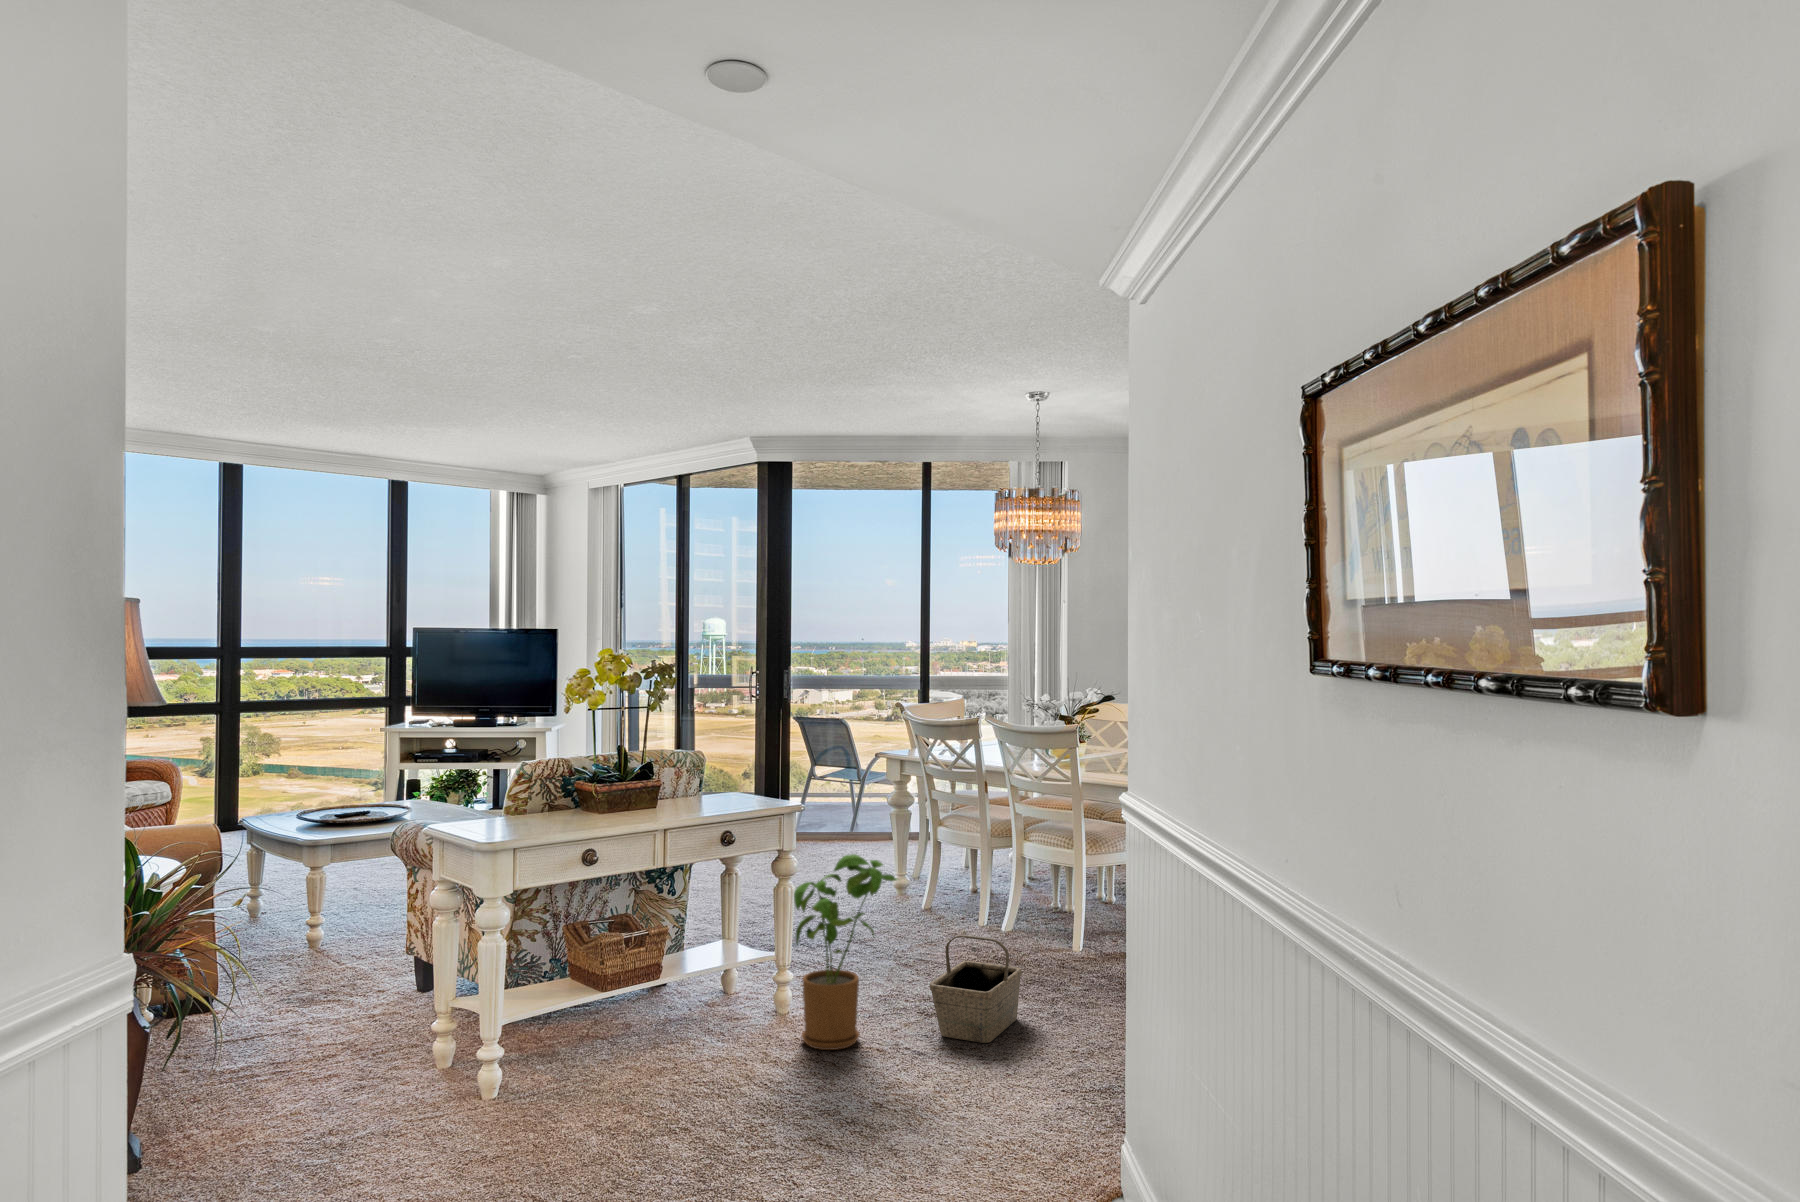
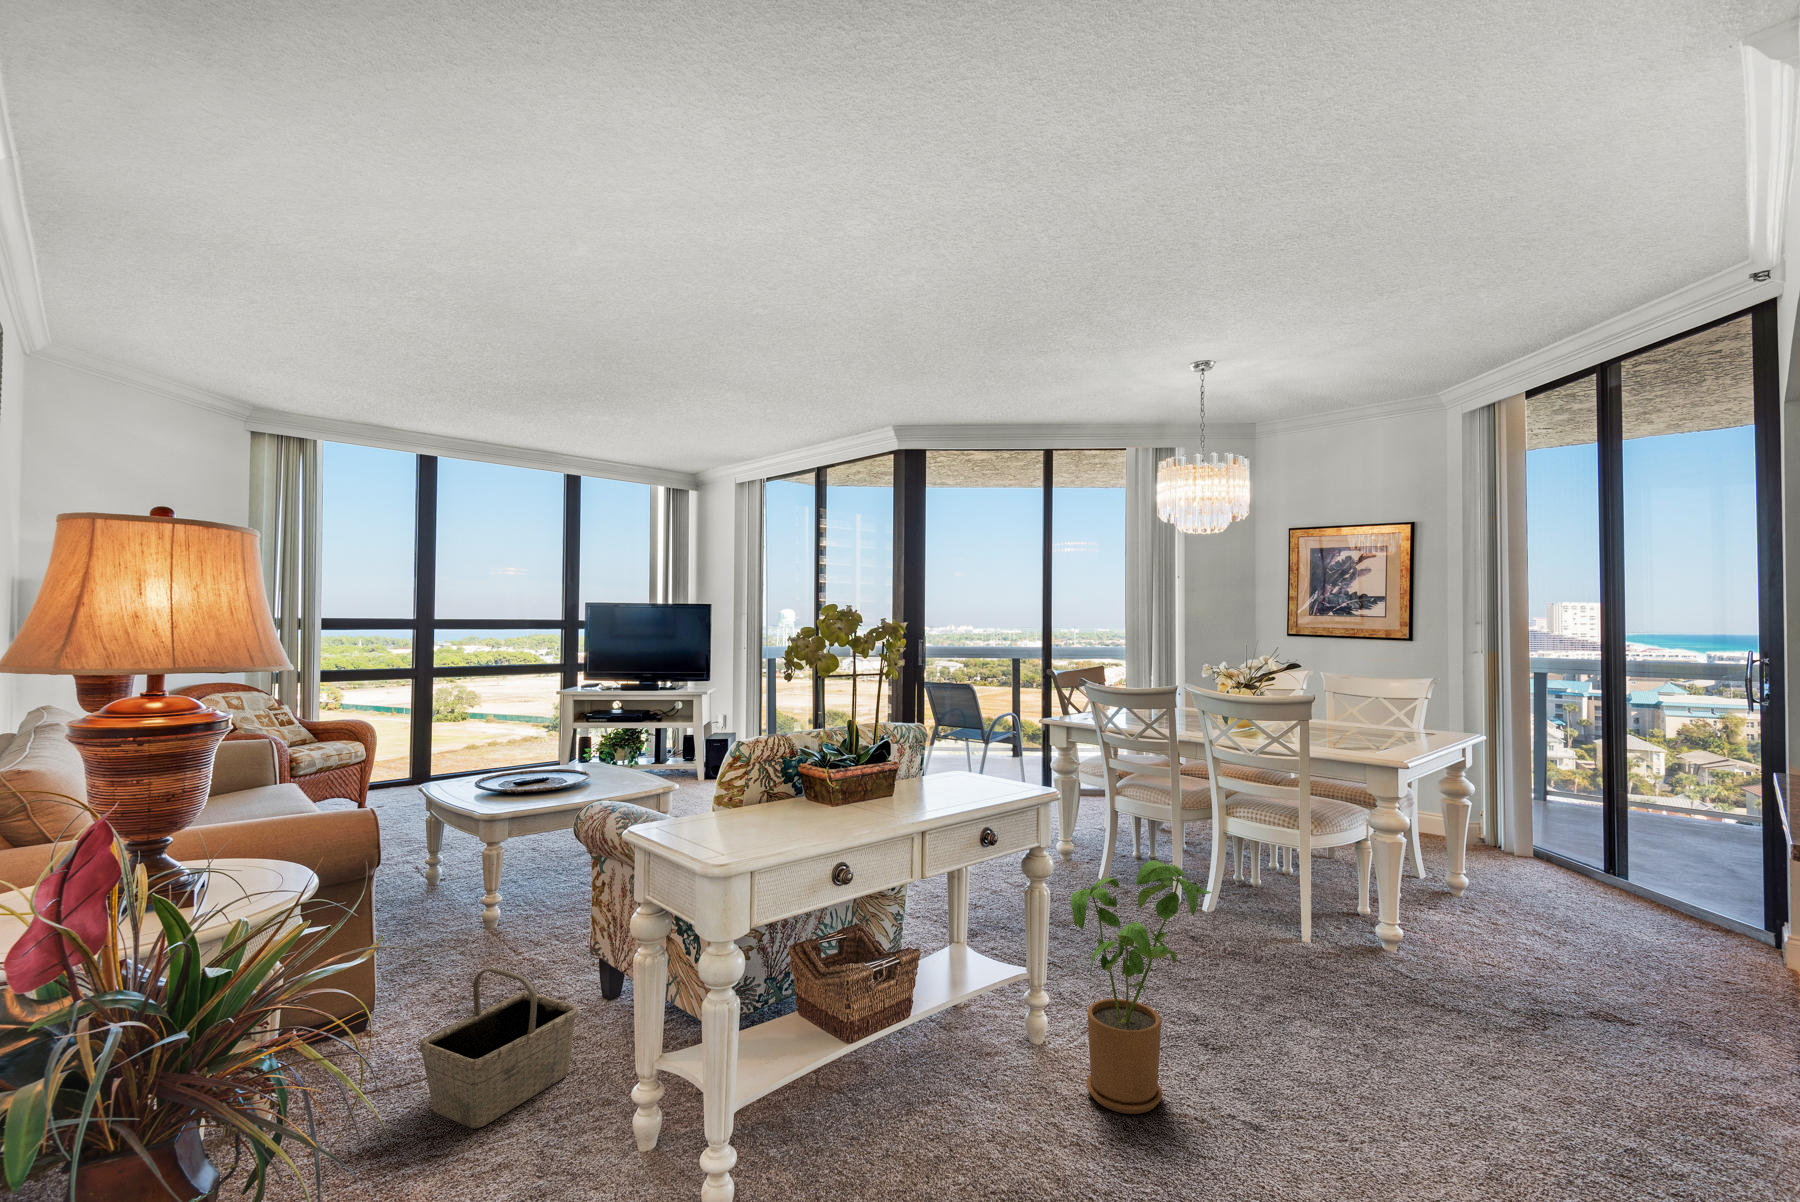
basket: present [930,935,1022,1043] -> present [419,968,578,1129]

